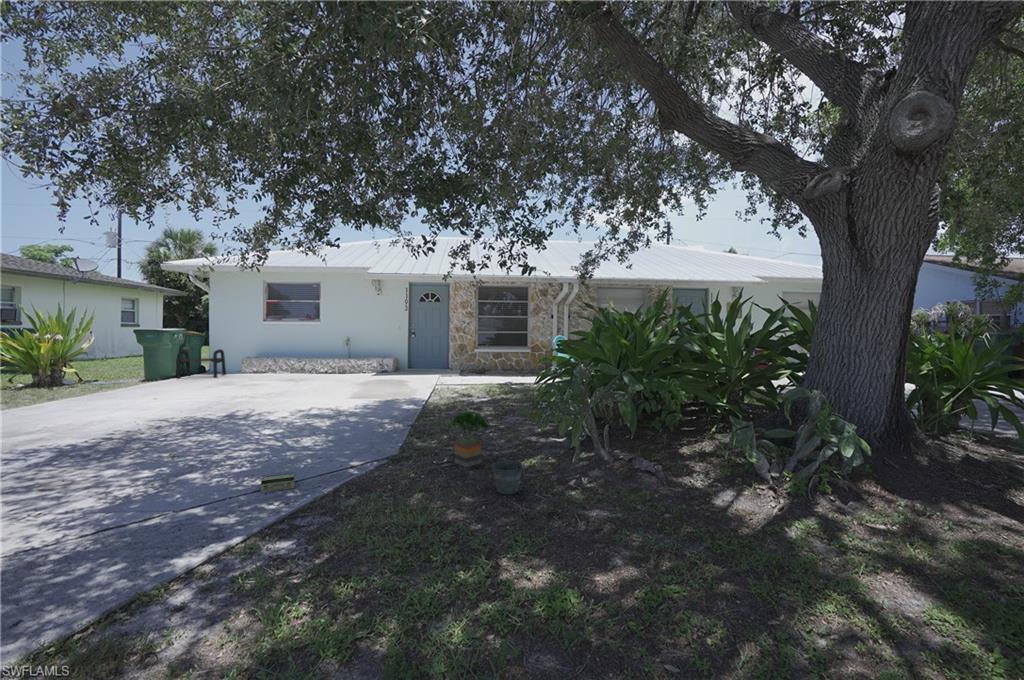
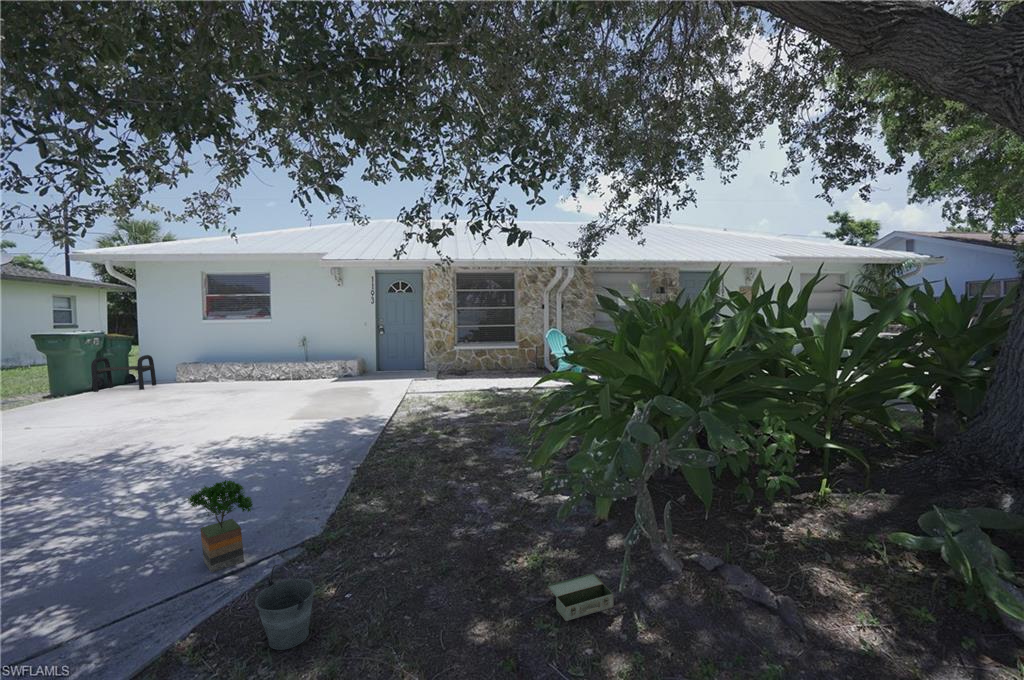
potted tree: present [451,412,489,467] -> present [188,480,253,572]
bucket: present [492,449,523,495] -> present [255,564,315,650]
toolbox: present [260,473,295,492] -> present [548,574,613,621]

